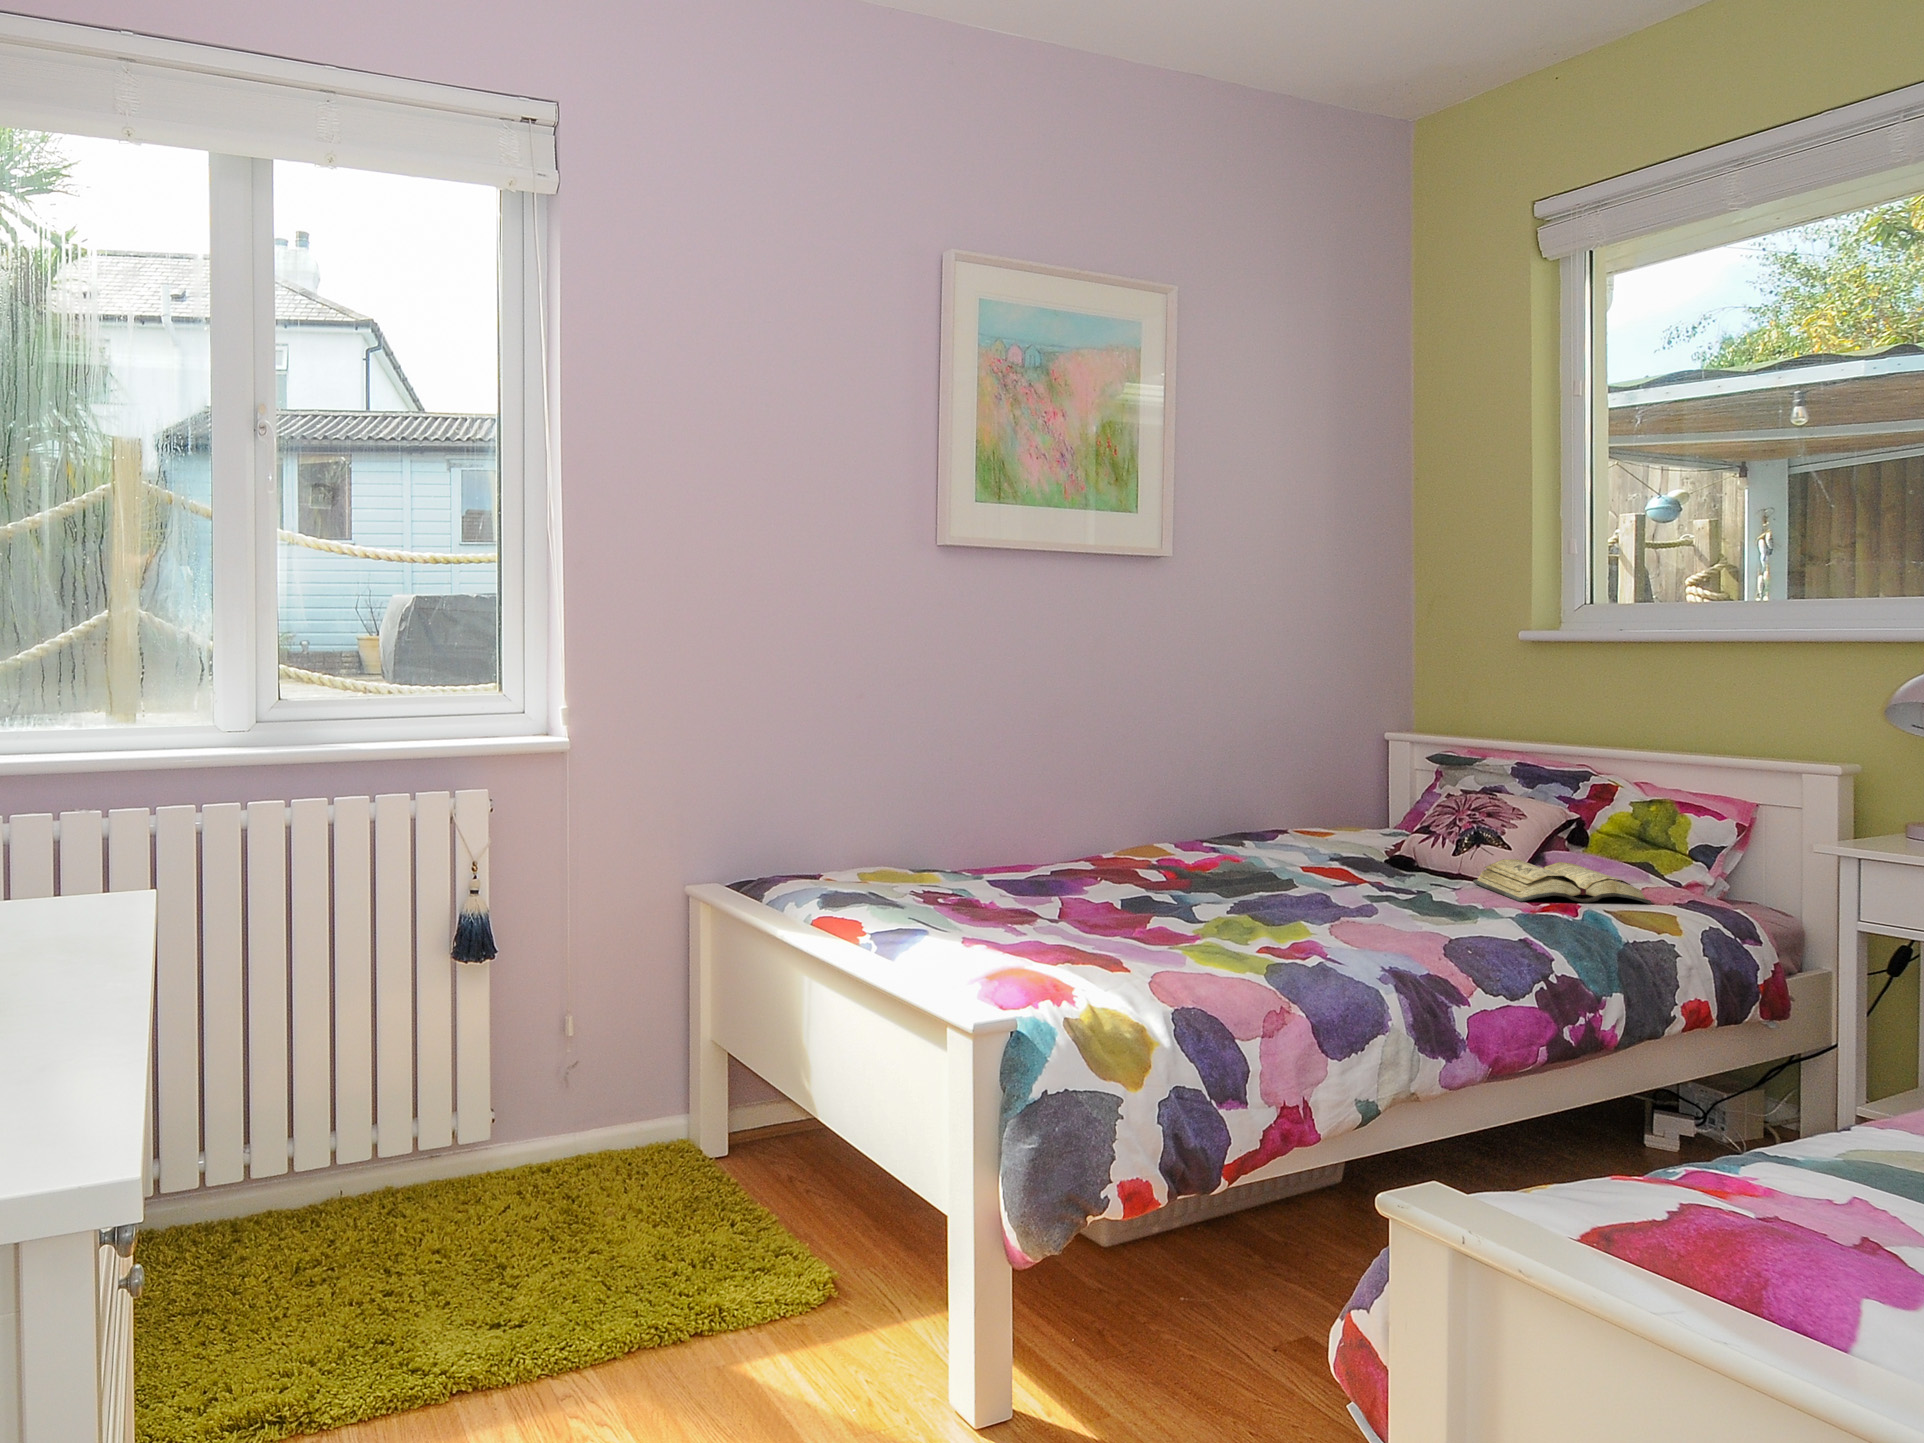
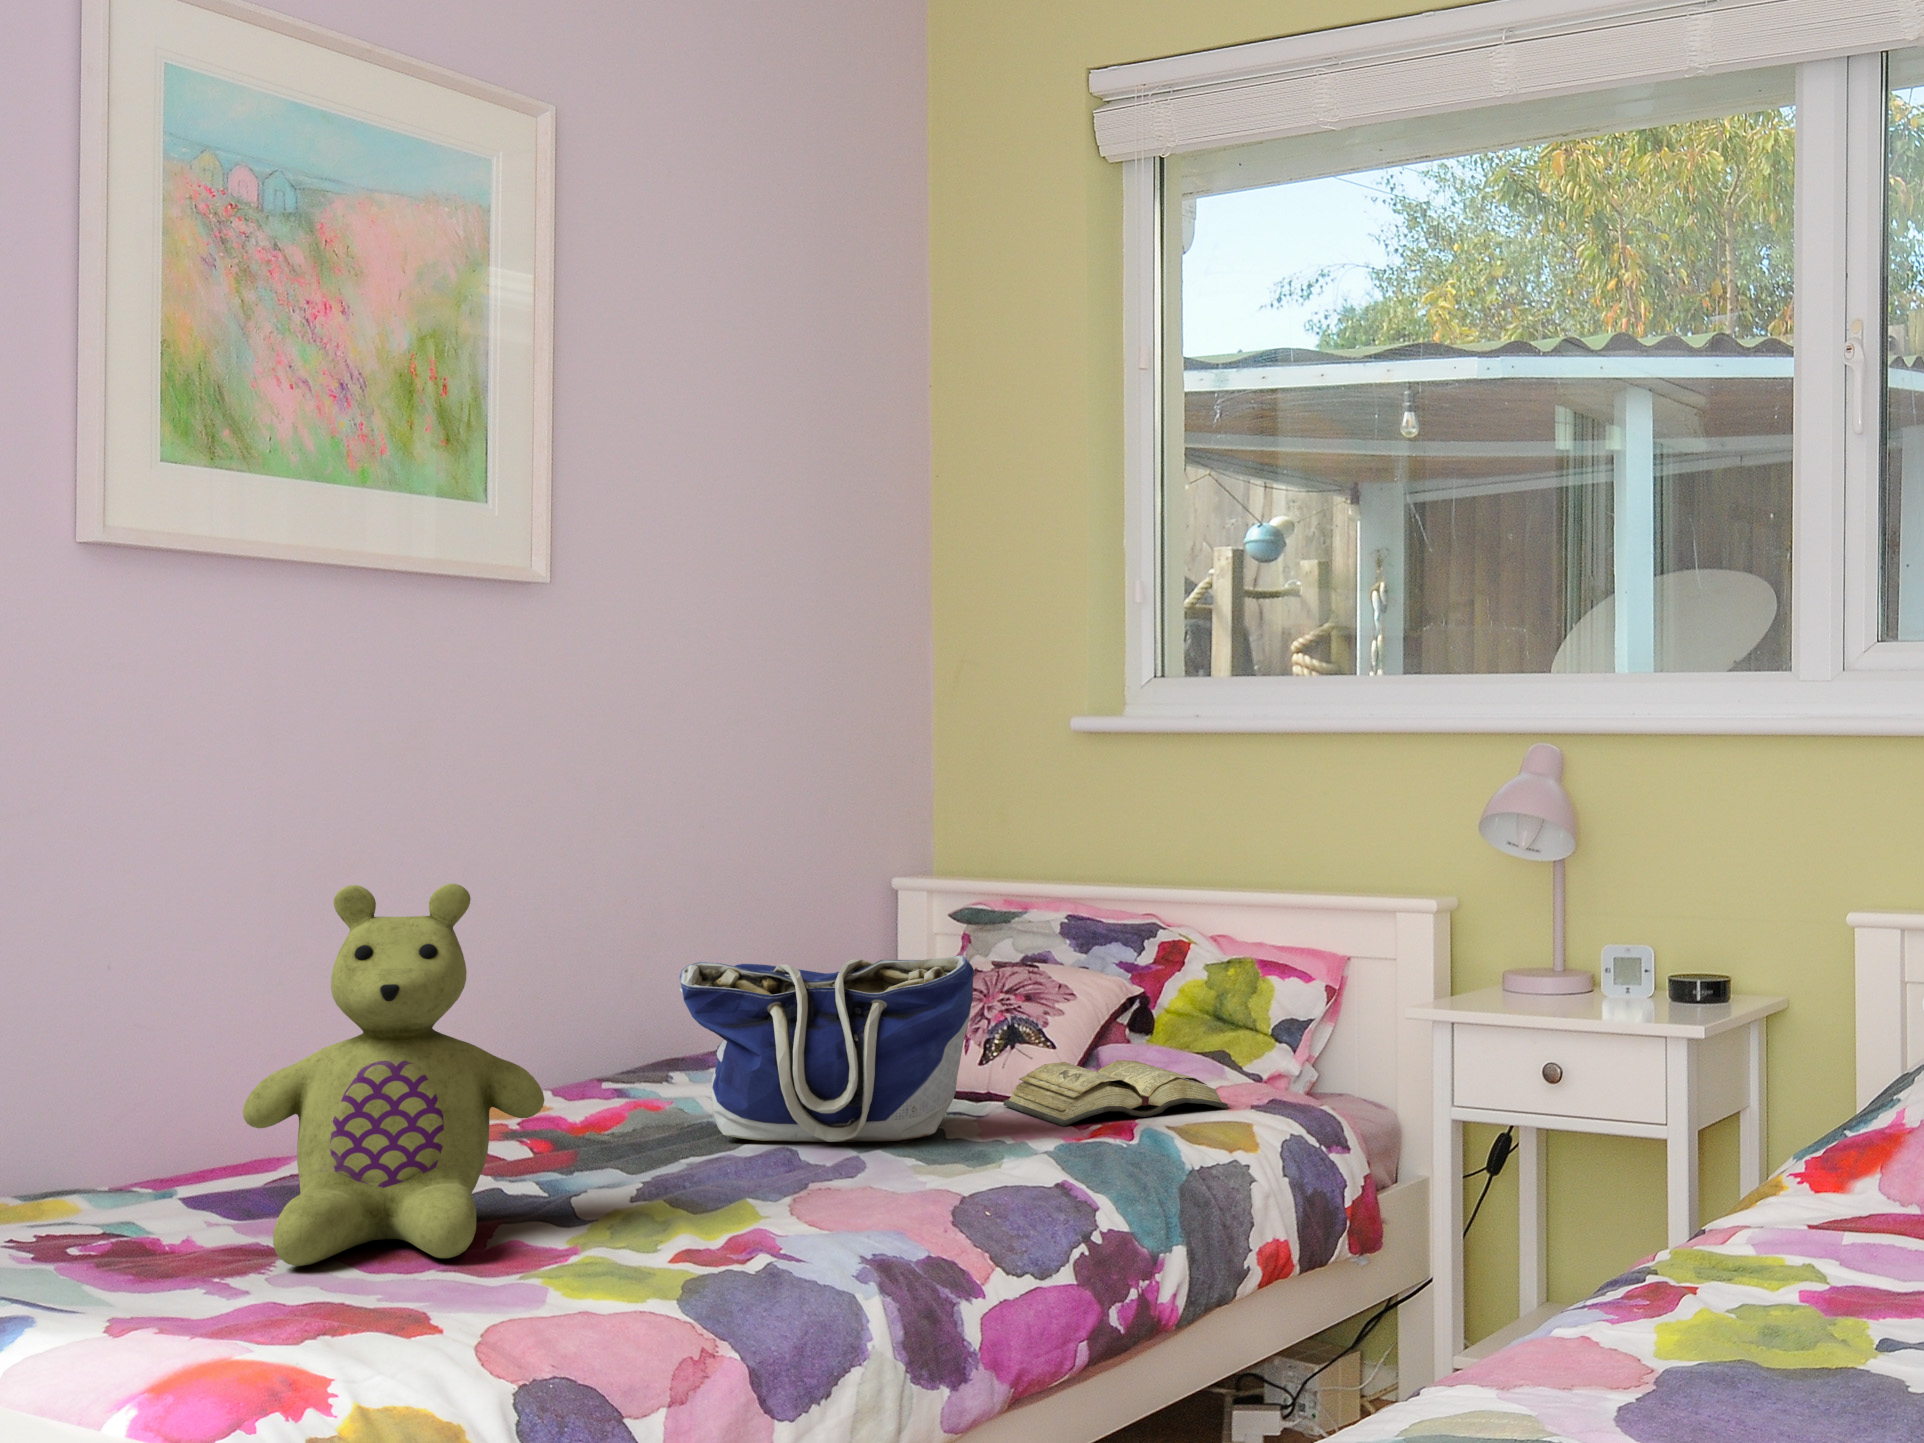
stuffed bear: none [1014,723,1177,932] -> present [243,884,545,1266]
tote bag: none [1250,776,1449,898] -> present [679,955,974,1142]

